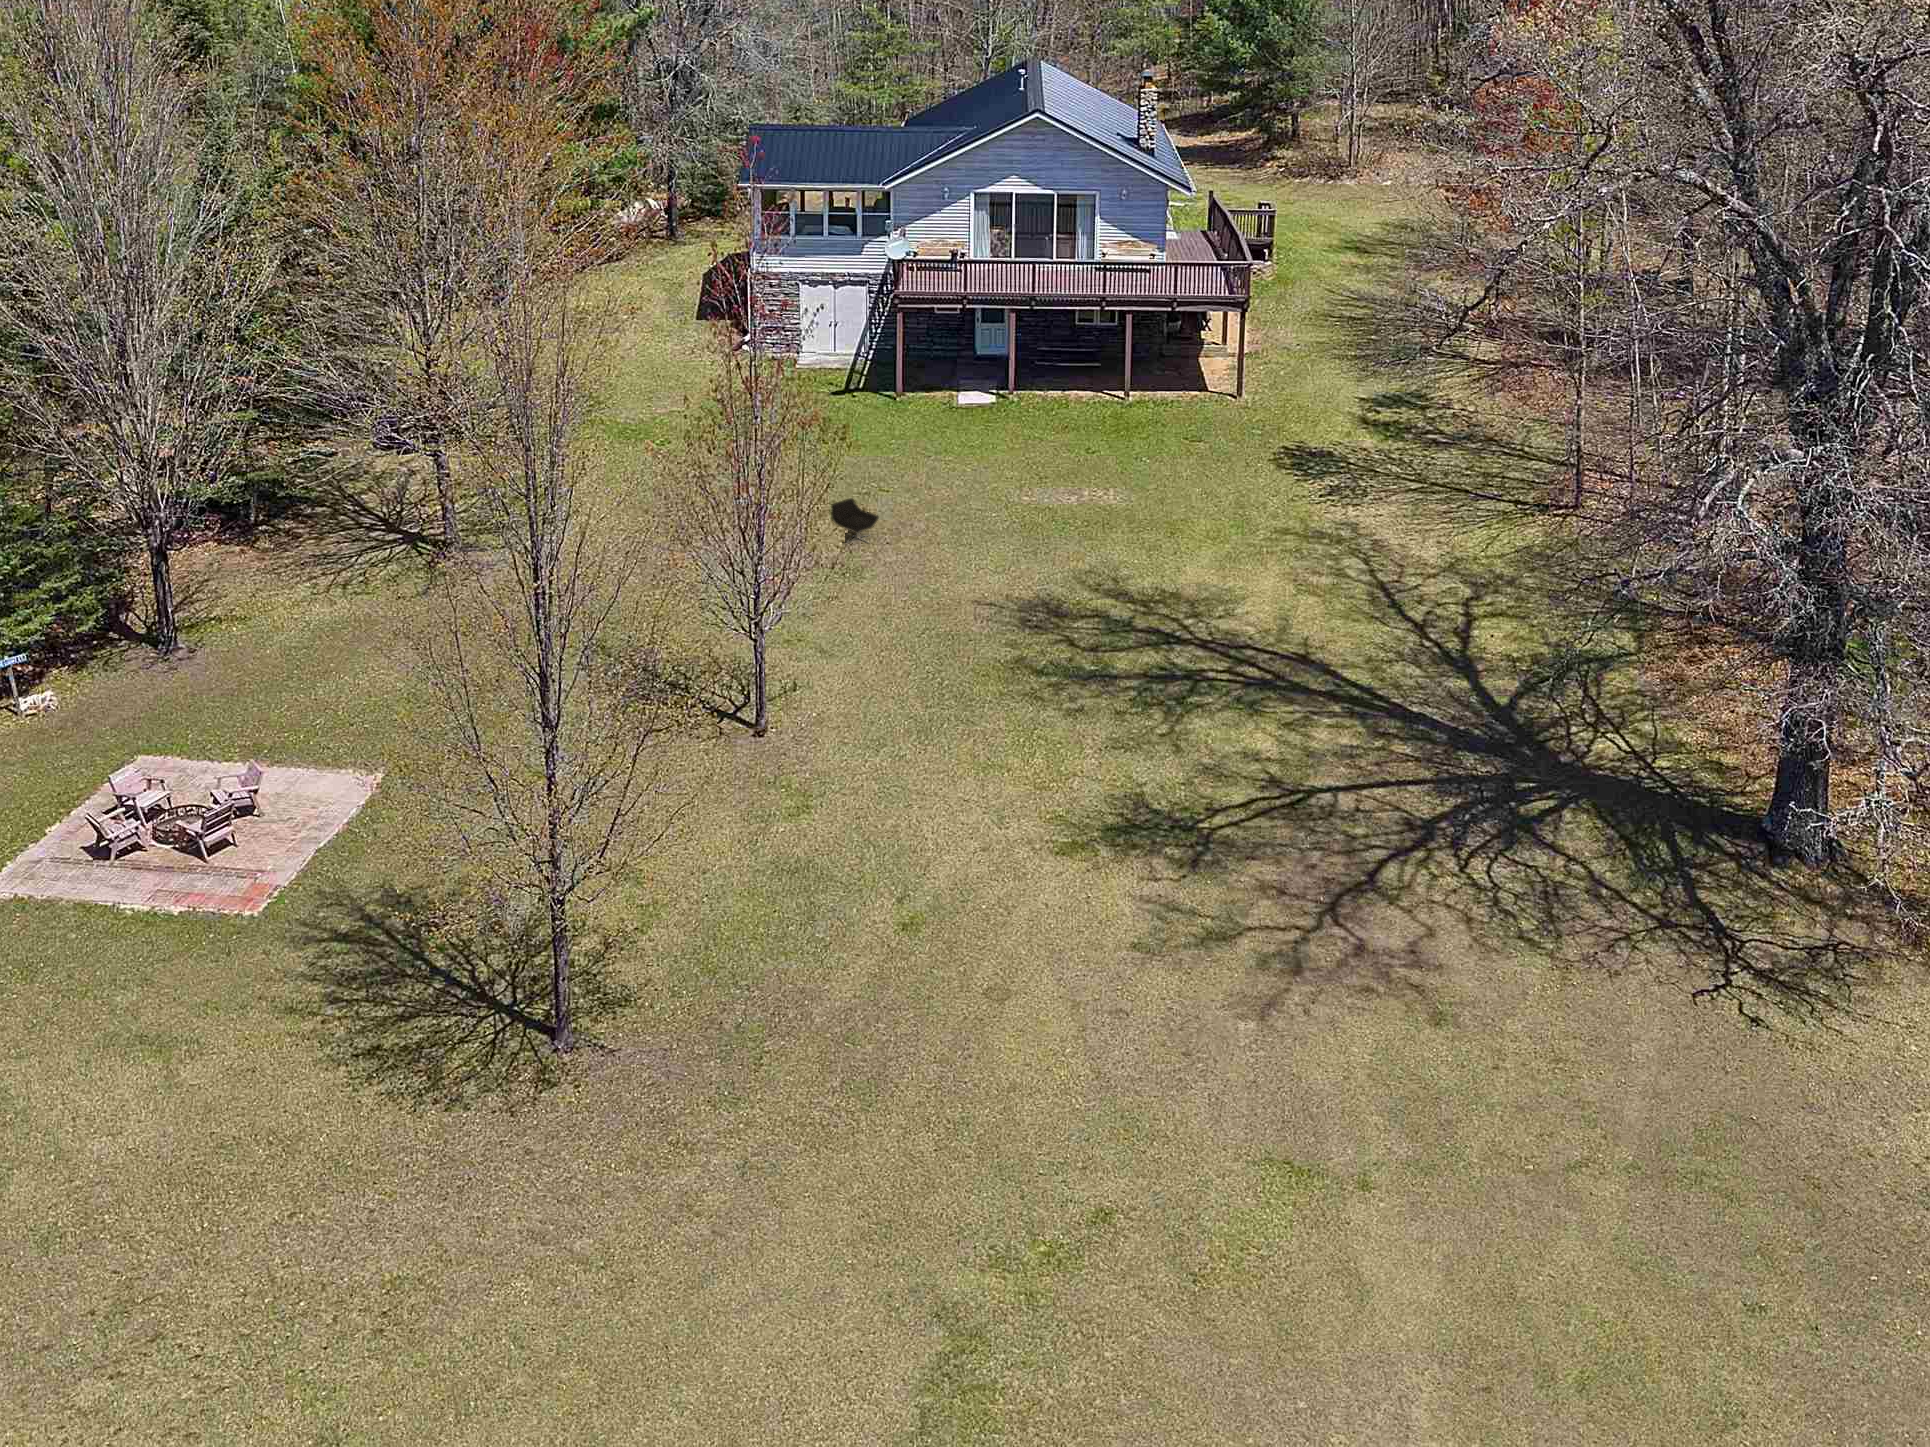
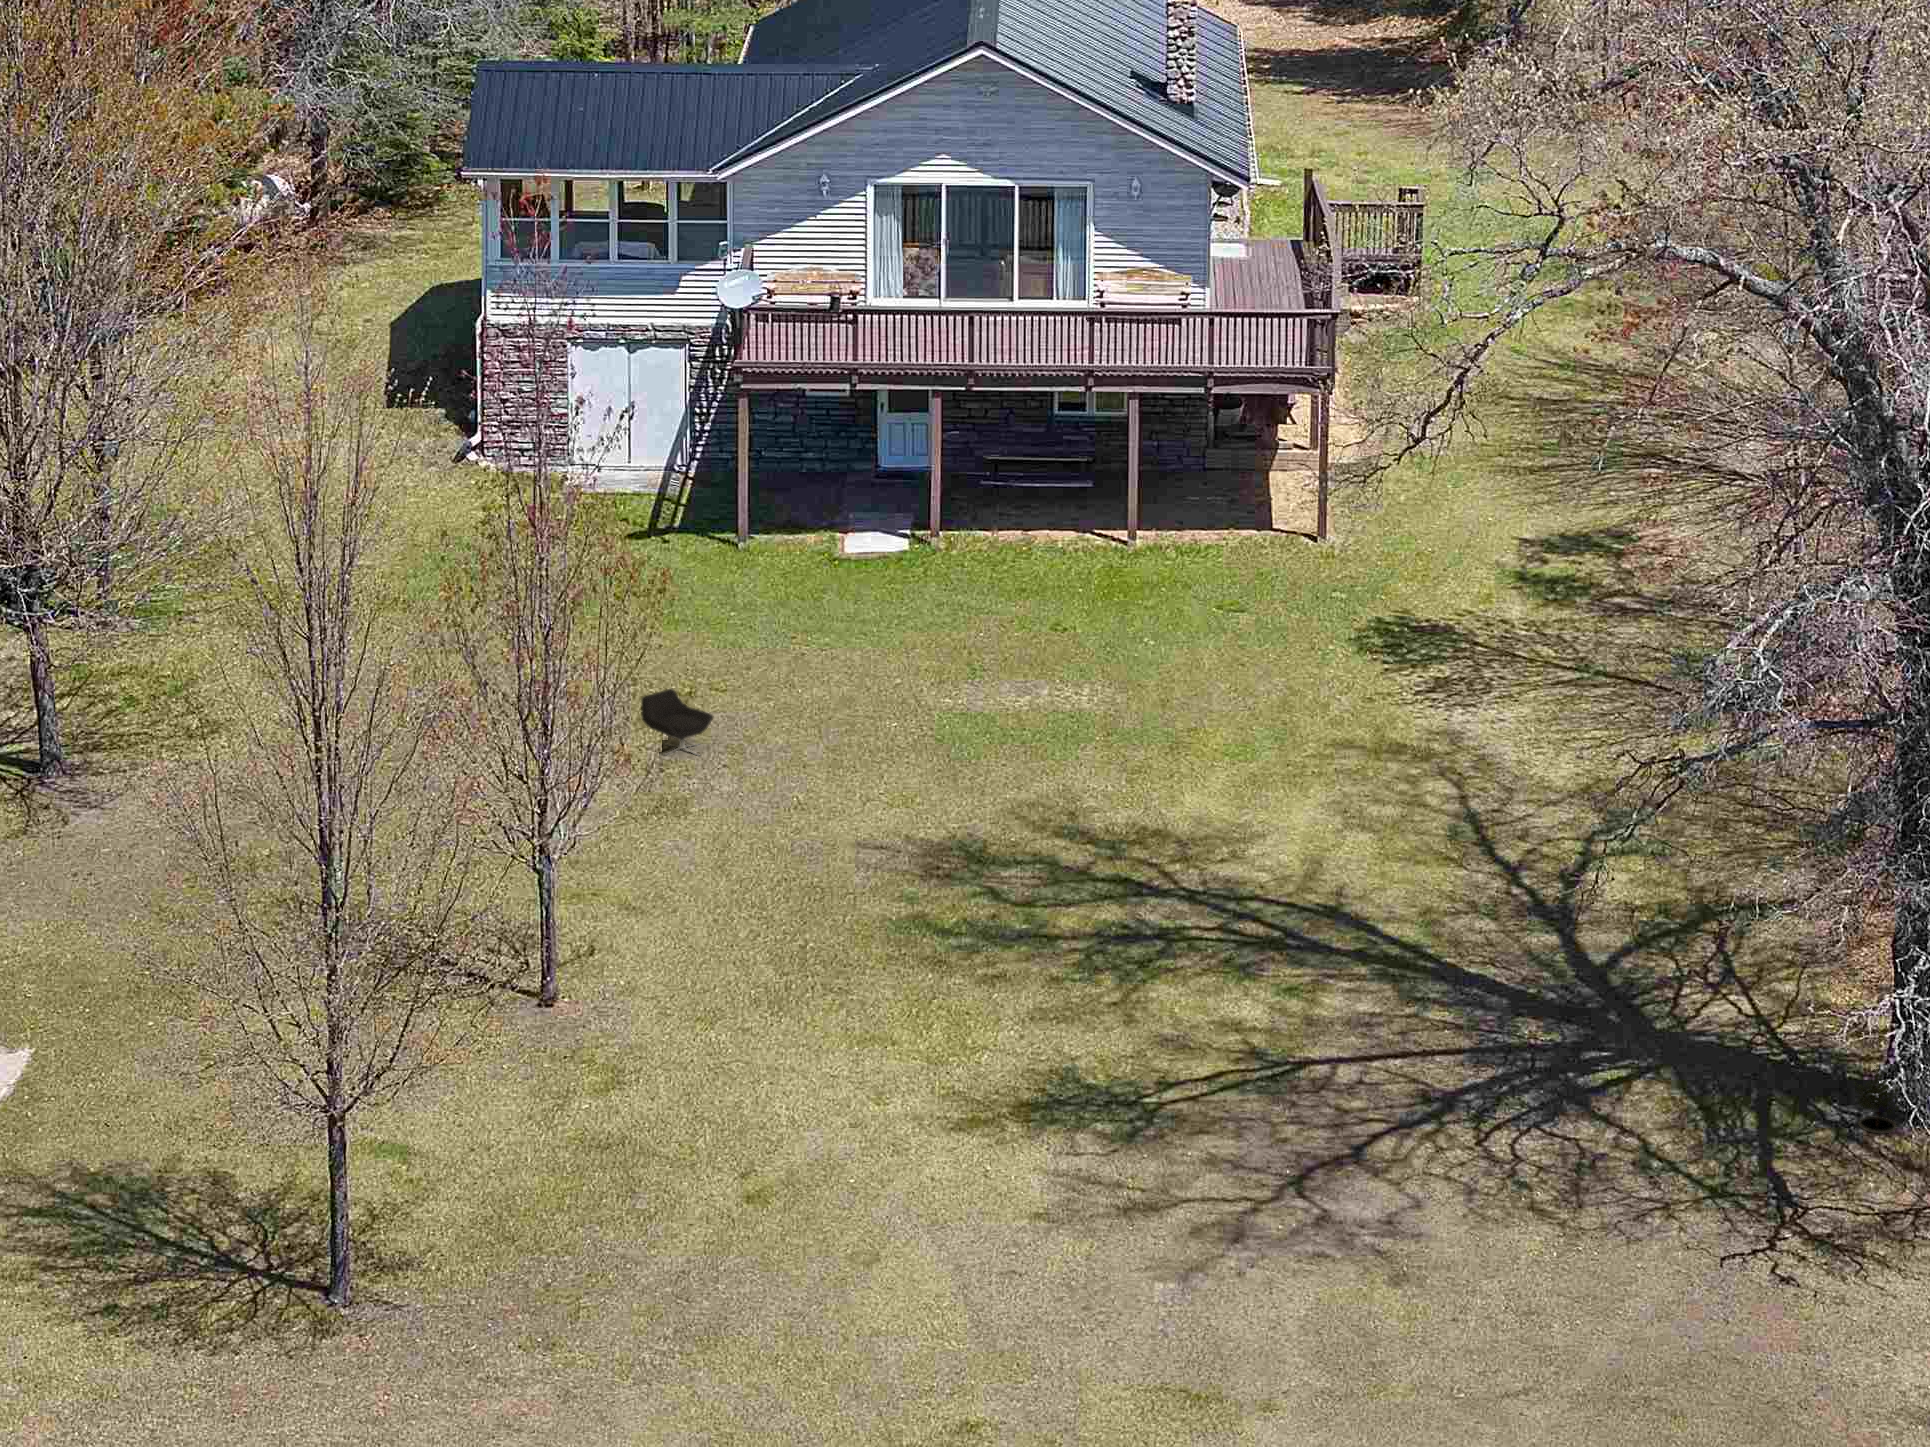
potted tree: none [1744,807,1783,862] -> present [1855,1065,1898,1134]

